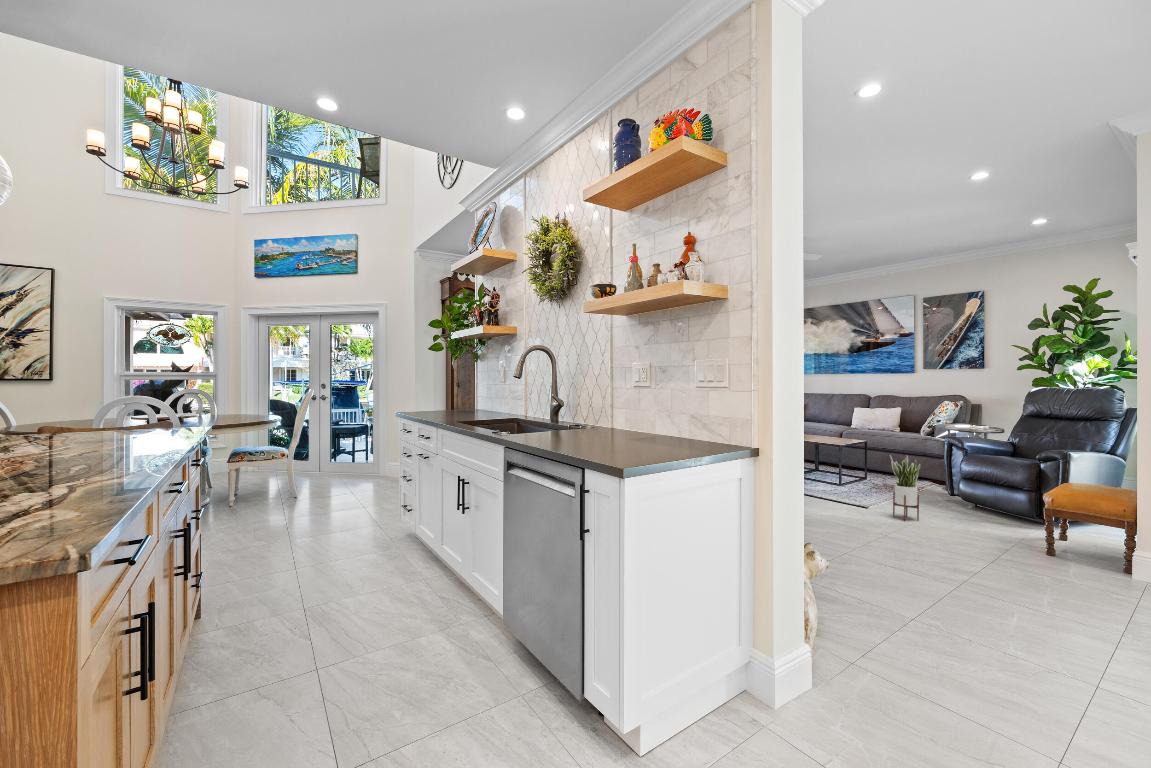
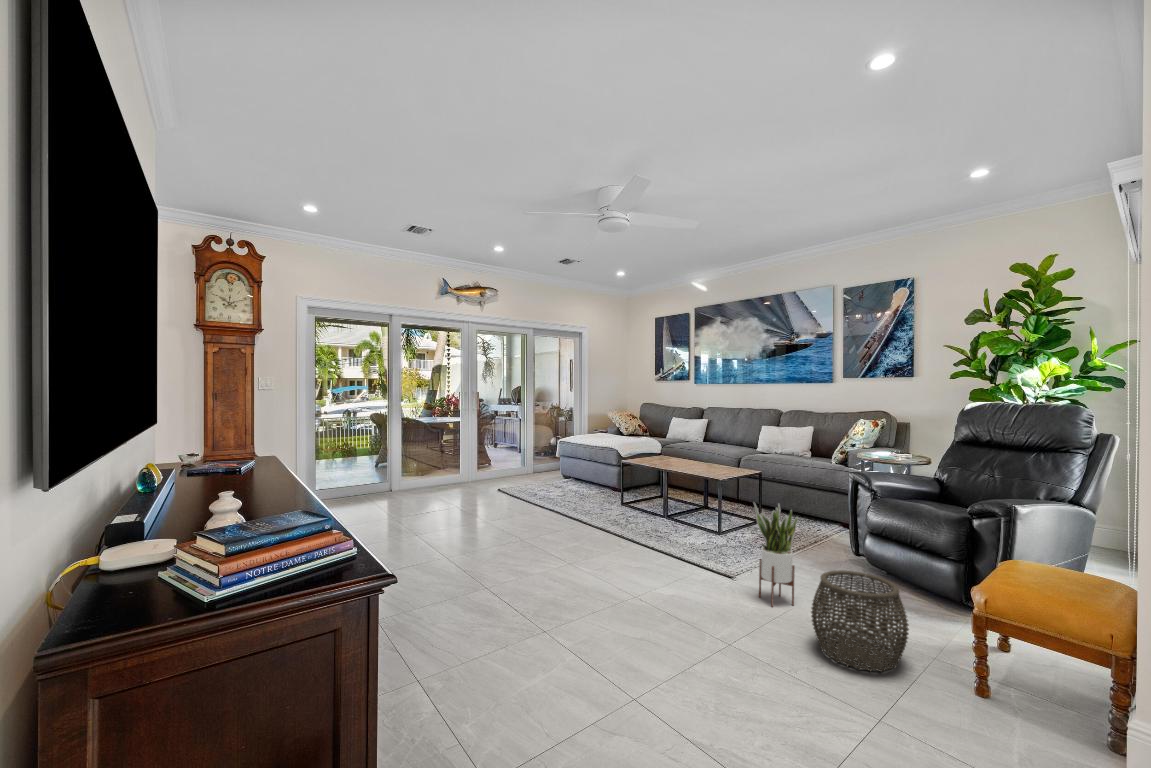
woven basket: none [940,493,1004,547] -> present [811,570,909,672]

